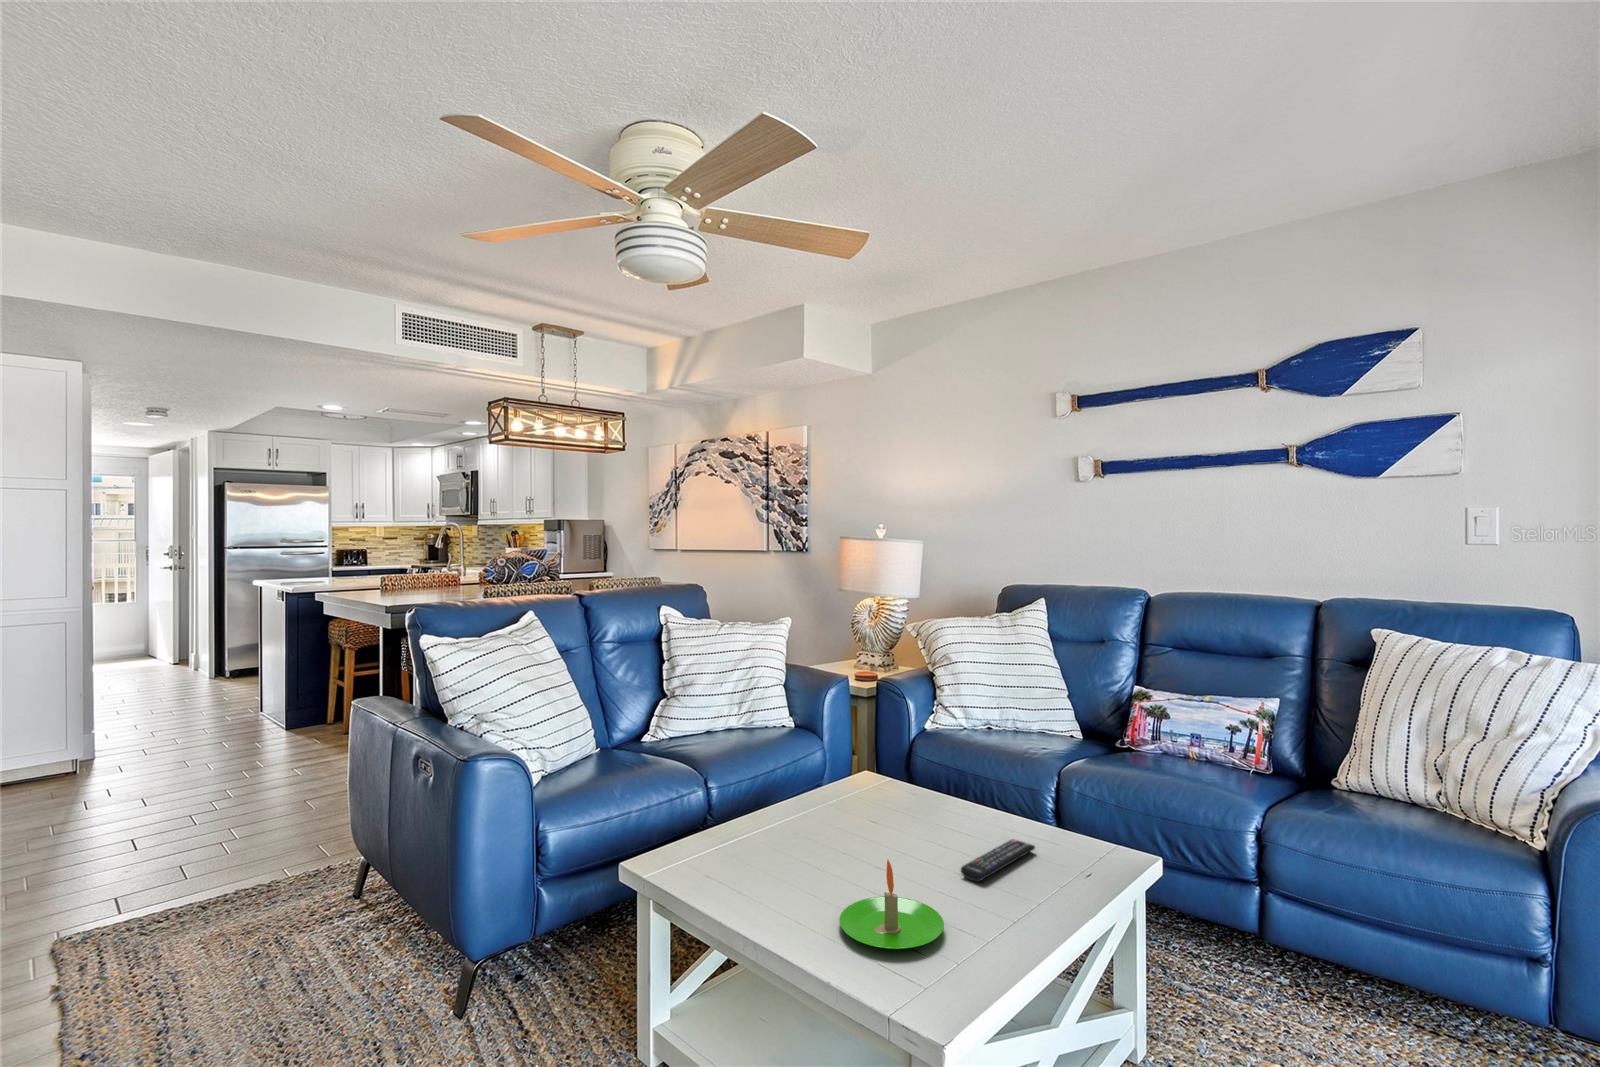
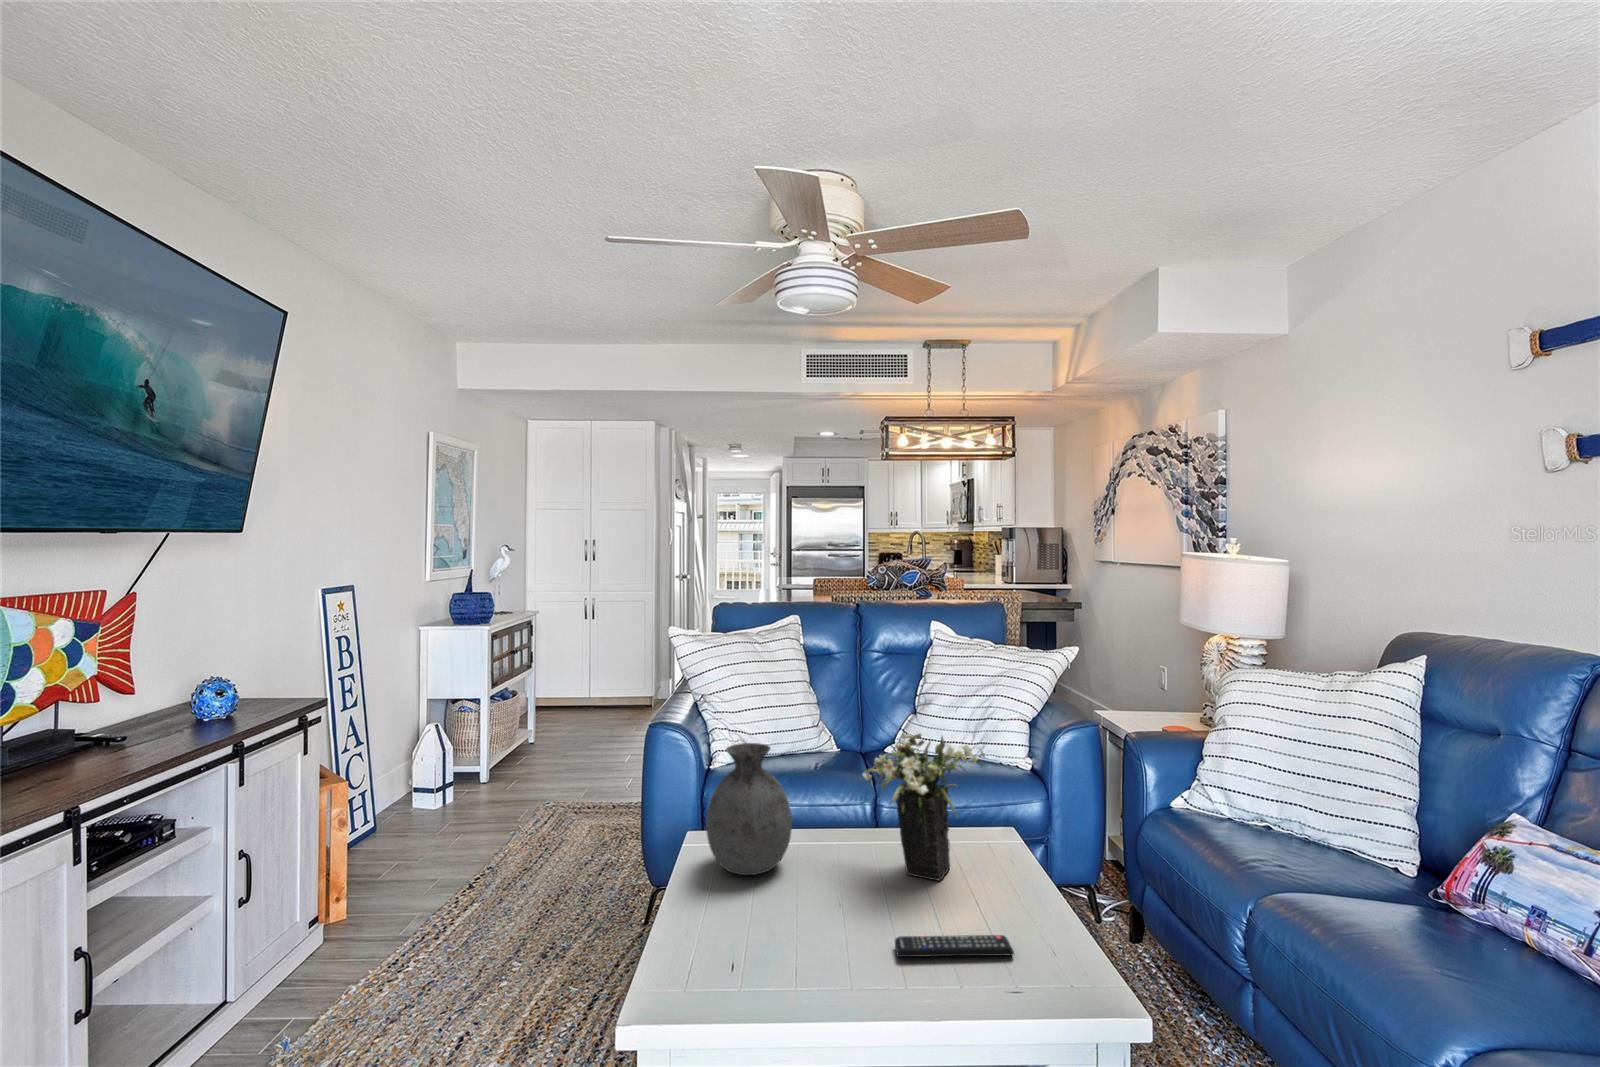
flower arrangement: none [812,687,923,825] -> present [862,733,983,881]
vase: none [687,728,782,875] -> present [706,743,792,875]
candle: present [839,859,944,949] -> none [708,890,808,978]

